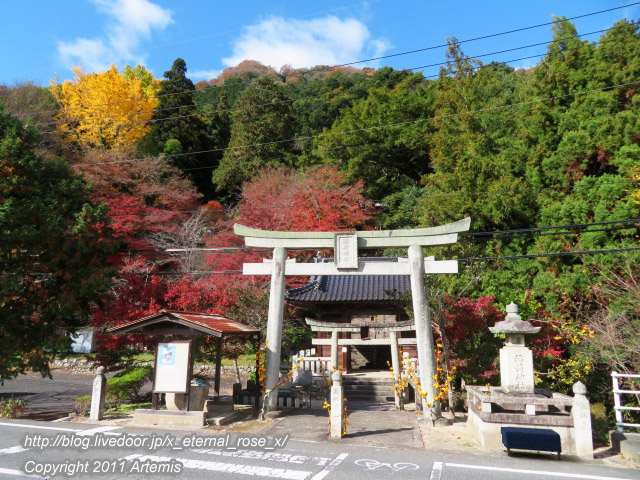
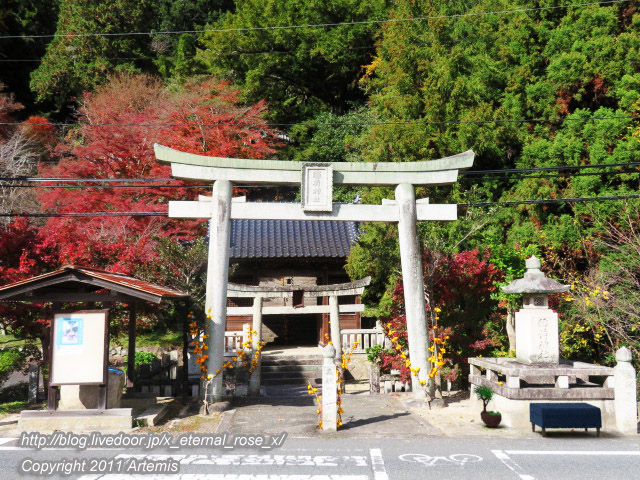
potted tree: none [456,404,480,444] -> present [473,385,502,427]

